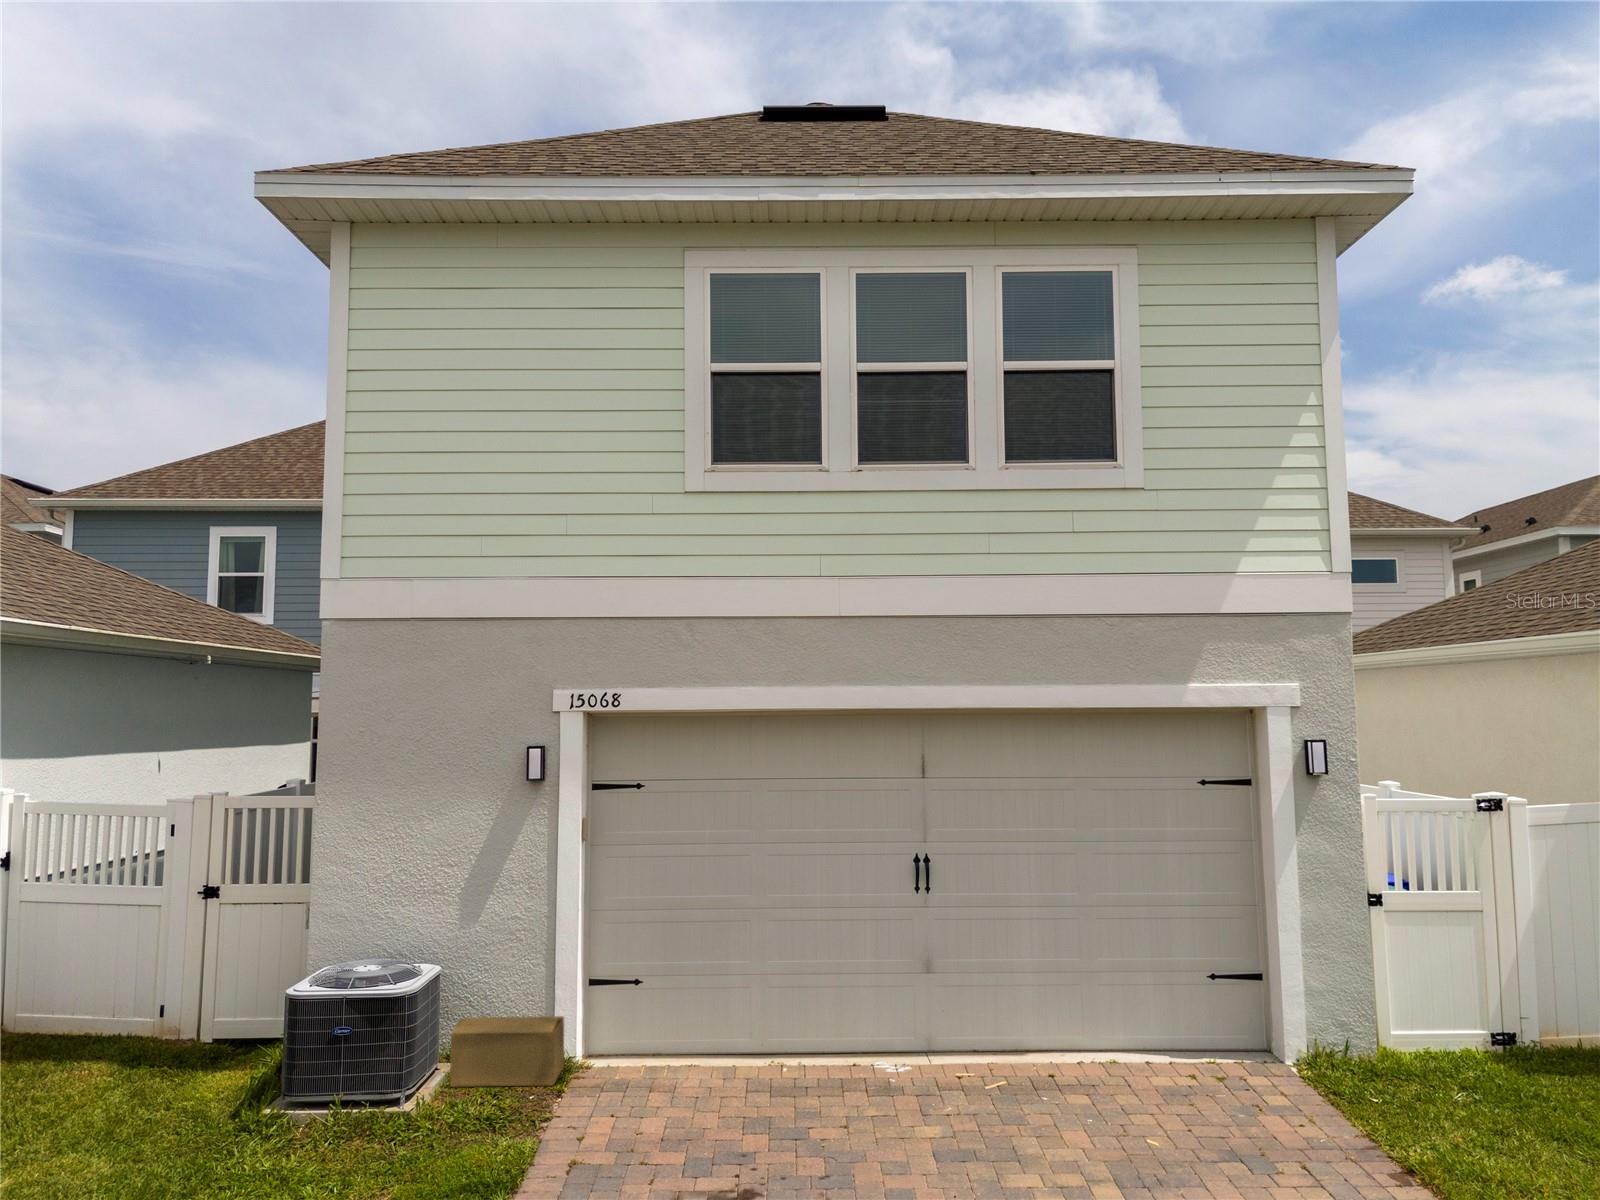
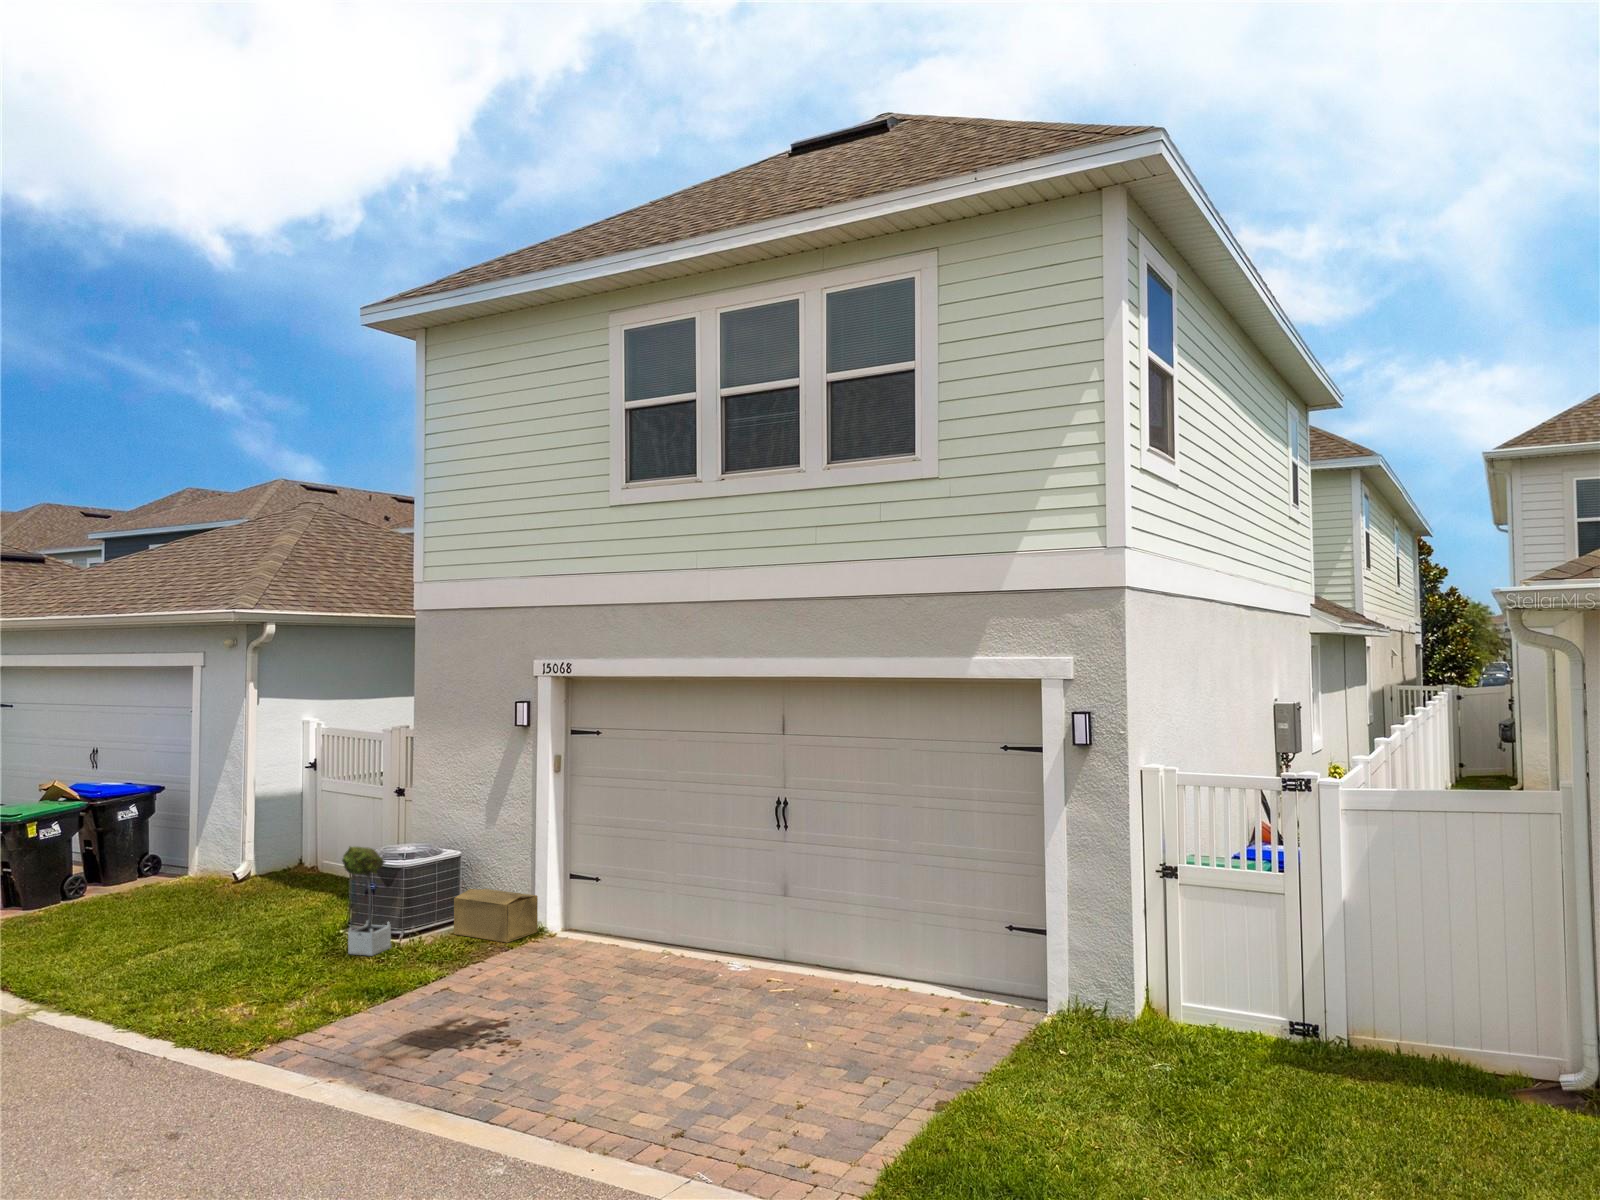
potted tree: none [325,970,397,1136] -> present [342,847,391,956]

